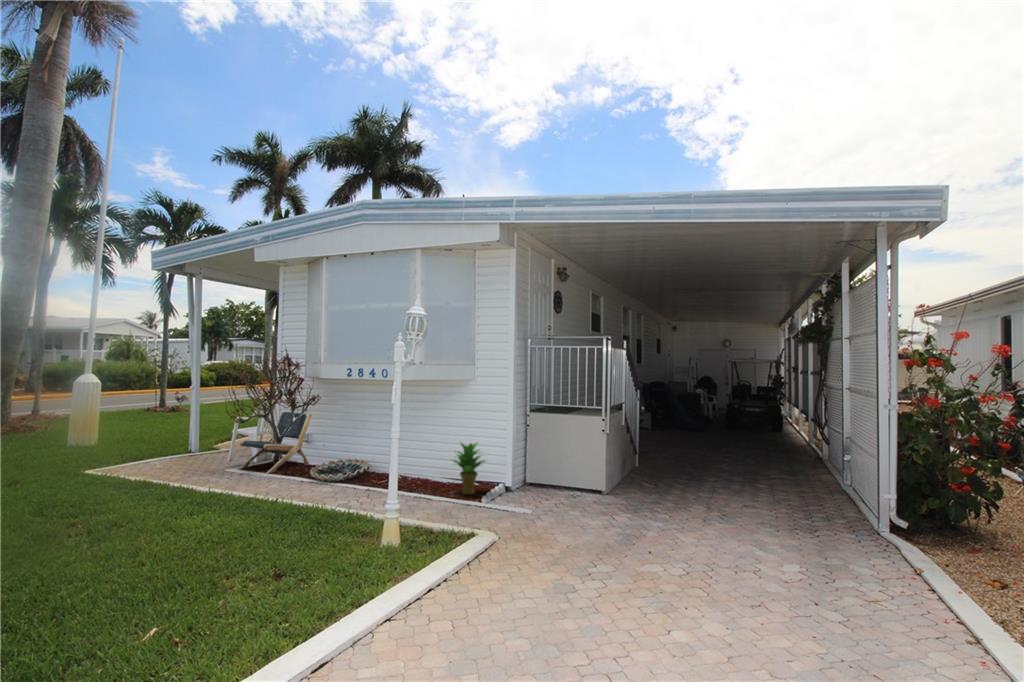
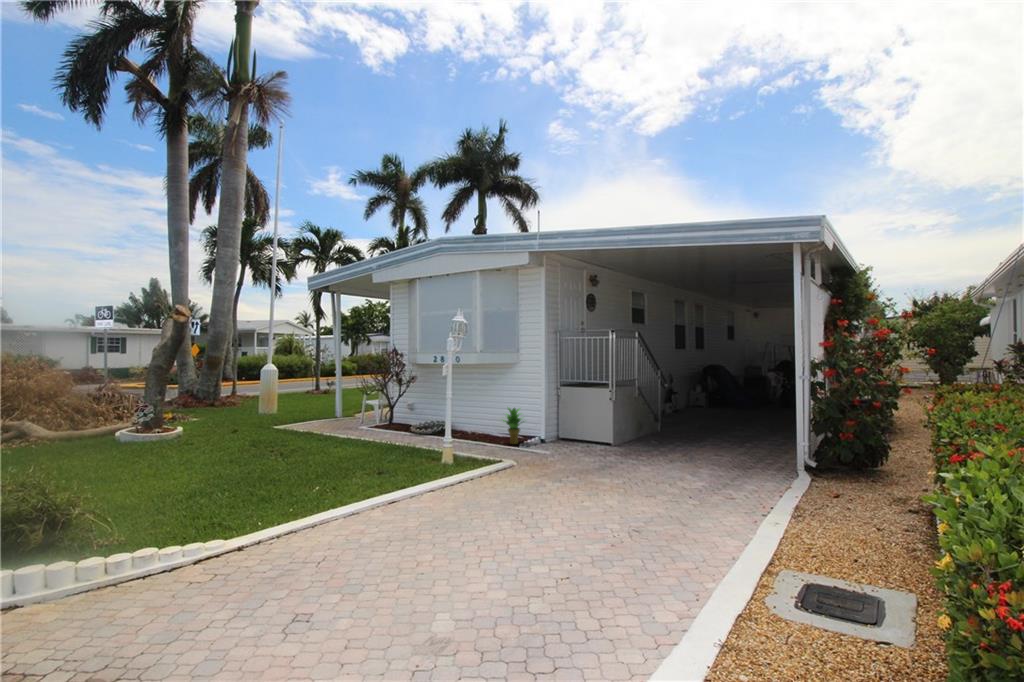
lounge chair: present [240,411,312,473] -> none [366,388,413,430]

